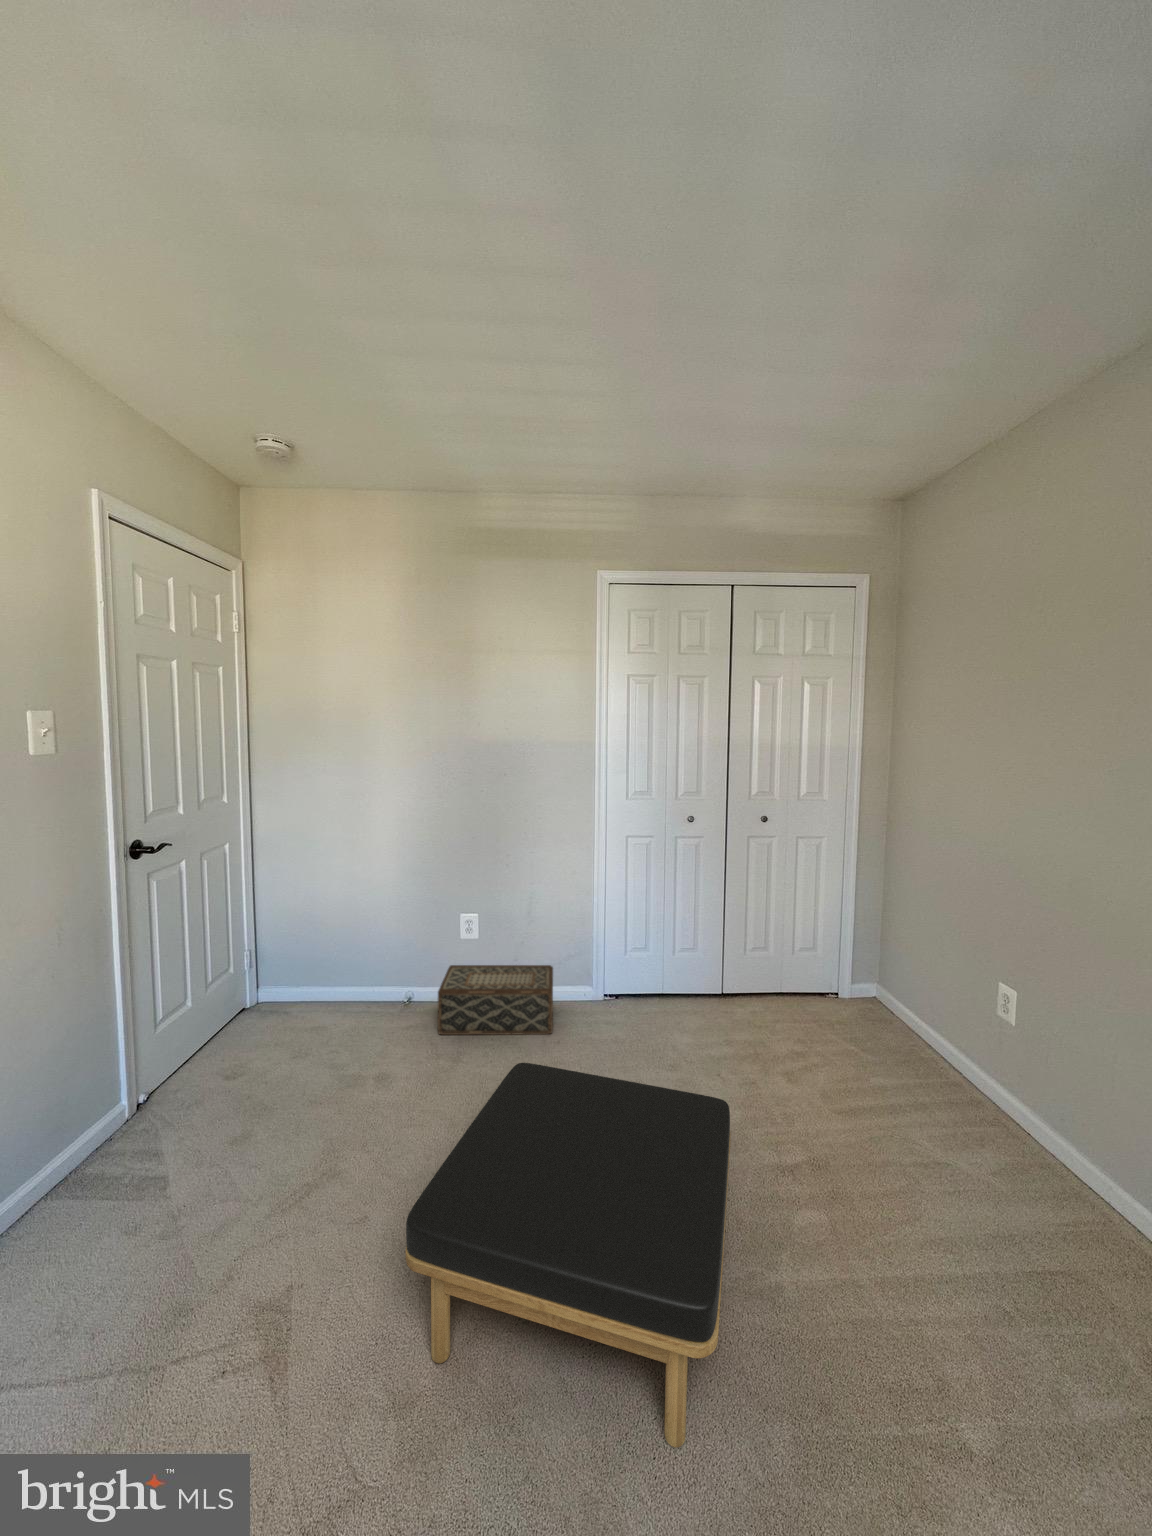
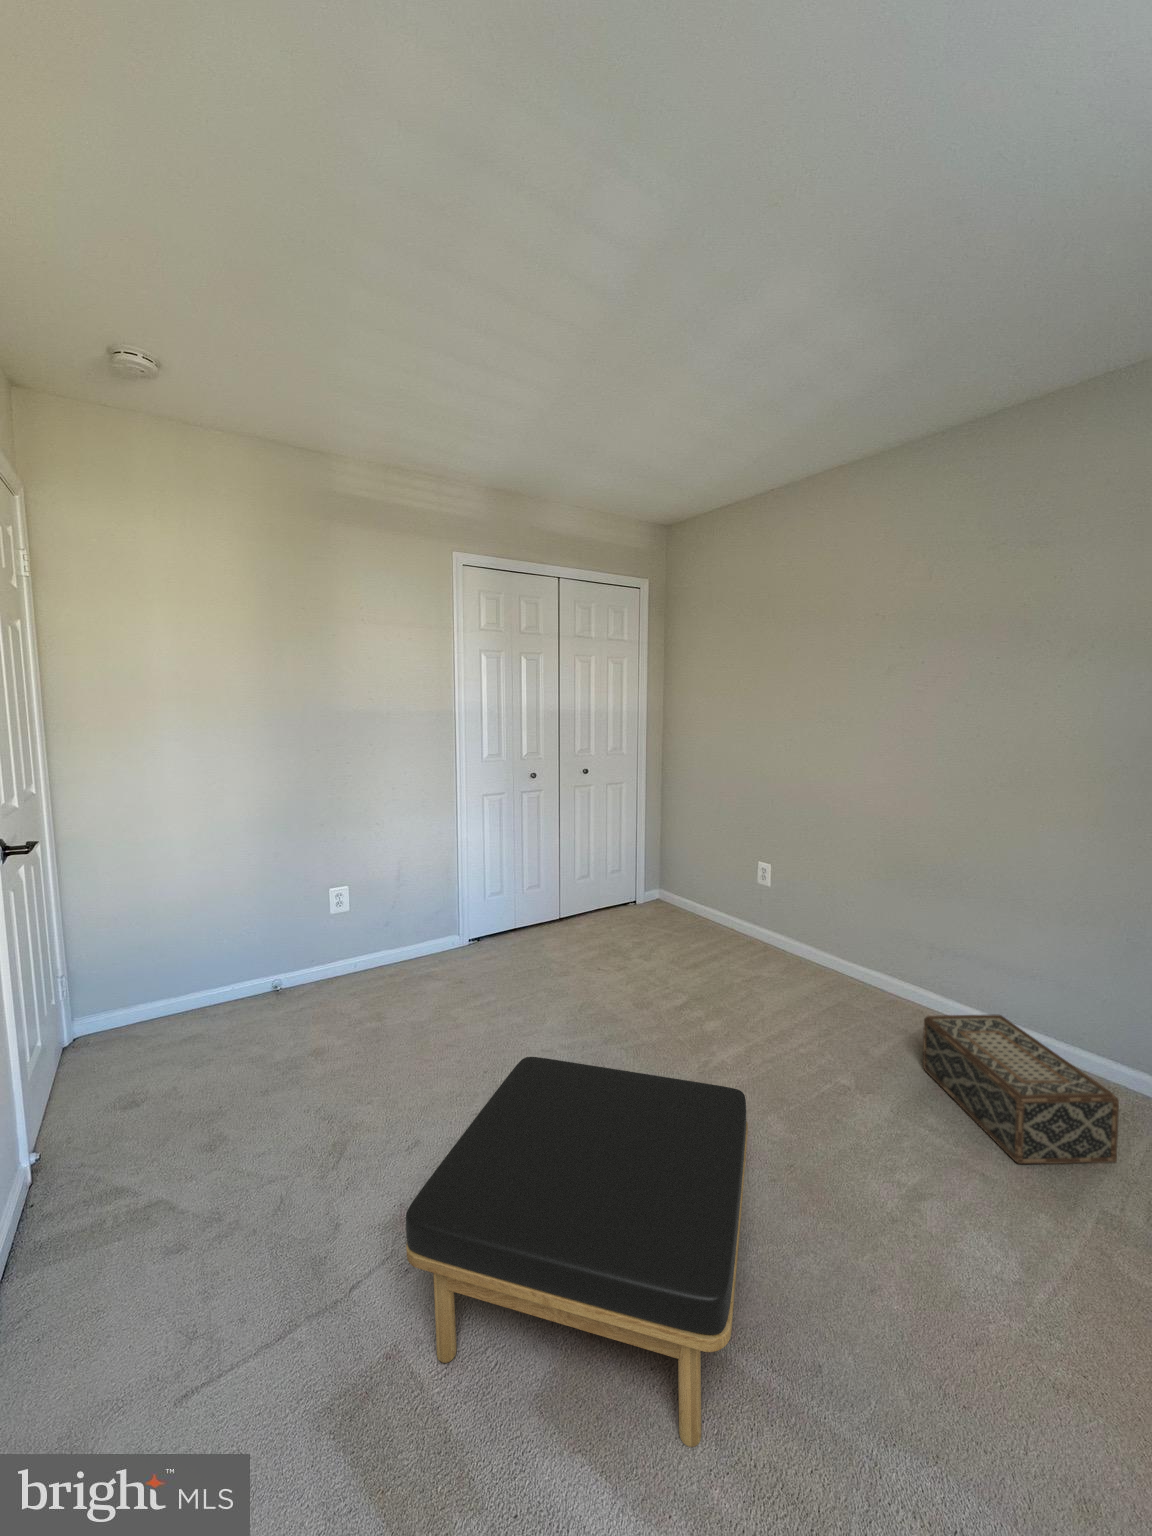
woven basket: present [438,965,553,1035] -> present [923,1015,1119,1164]

